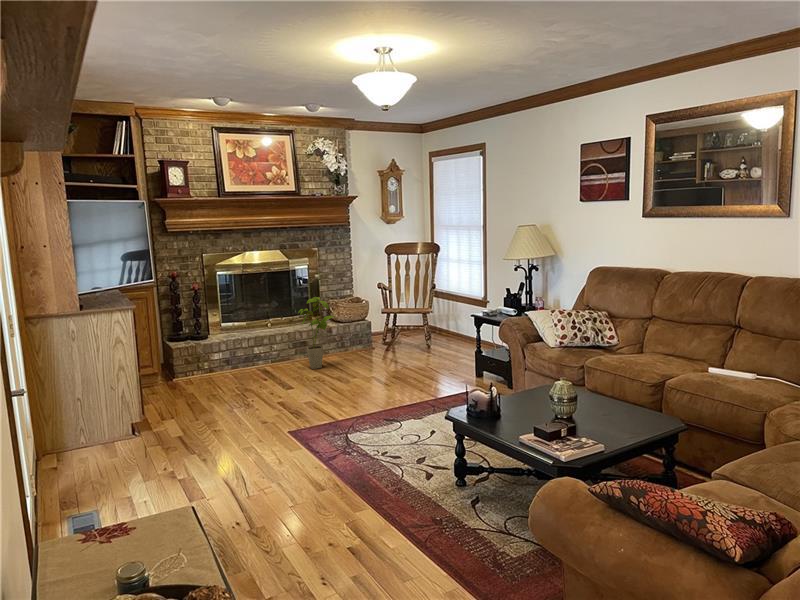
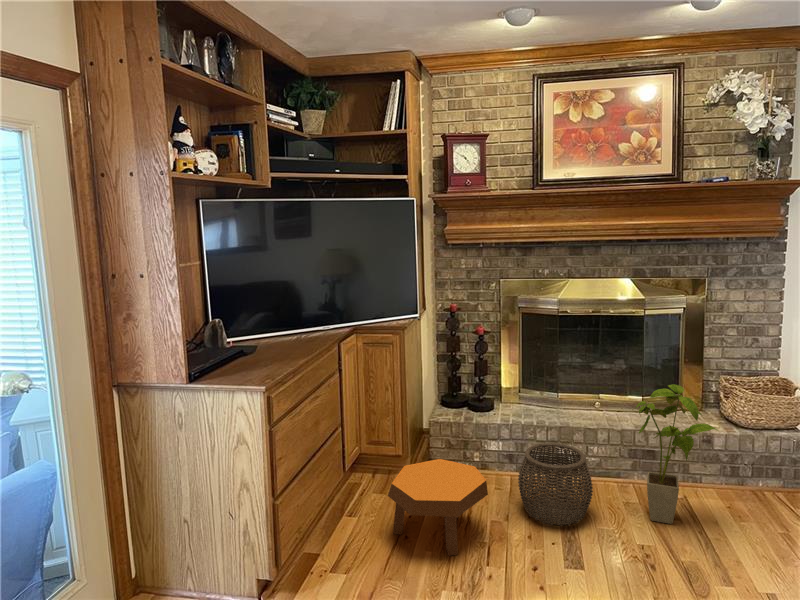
woven basket: none [243,341,284,381] -> present [518,443,593,526]
footstool: none [179,357,235,402] -> present [388,459,488,556]

